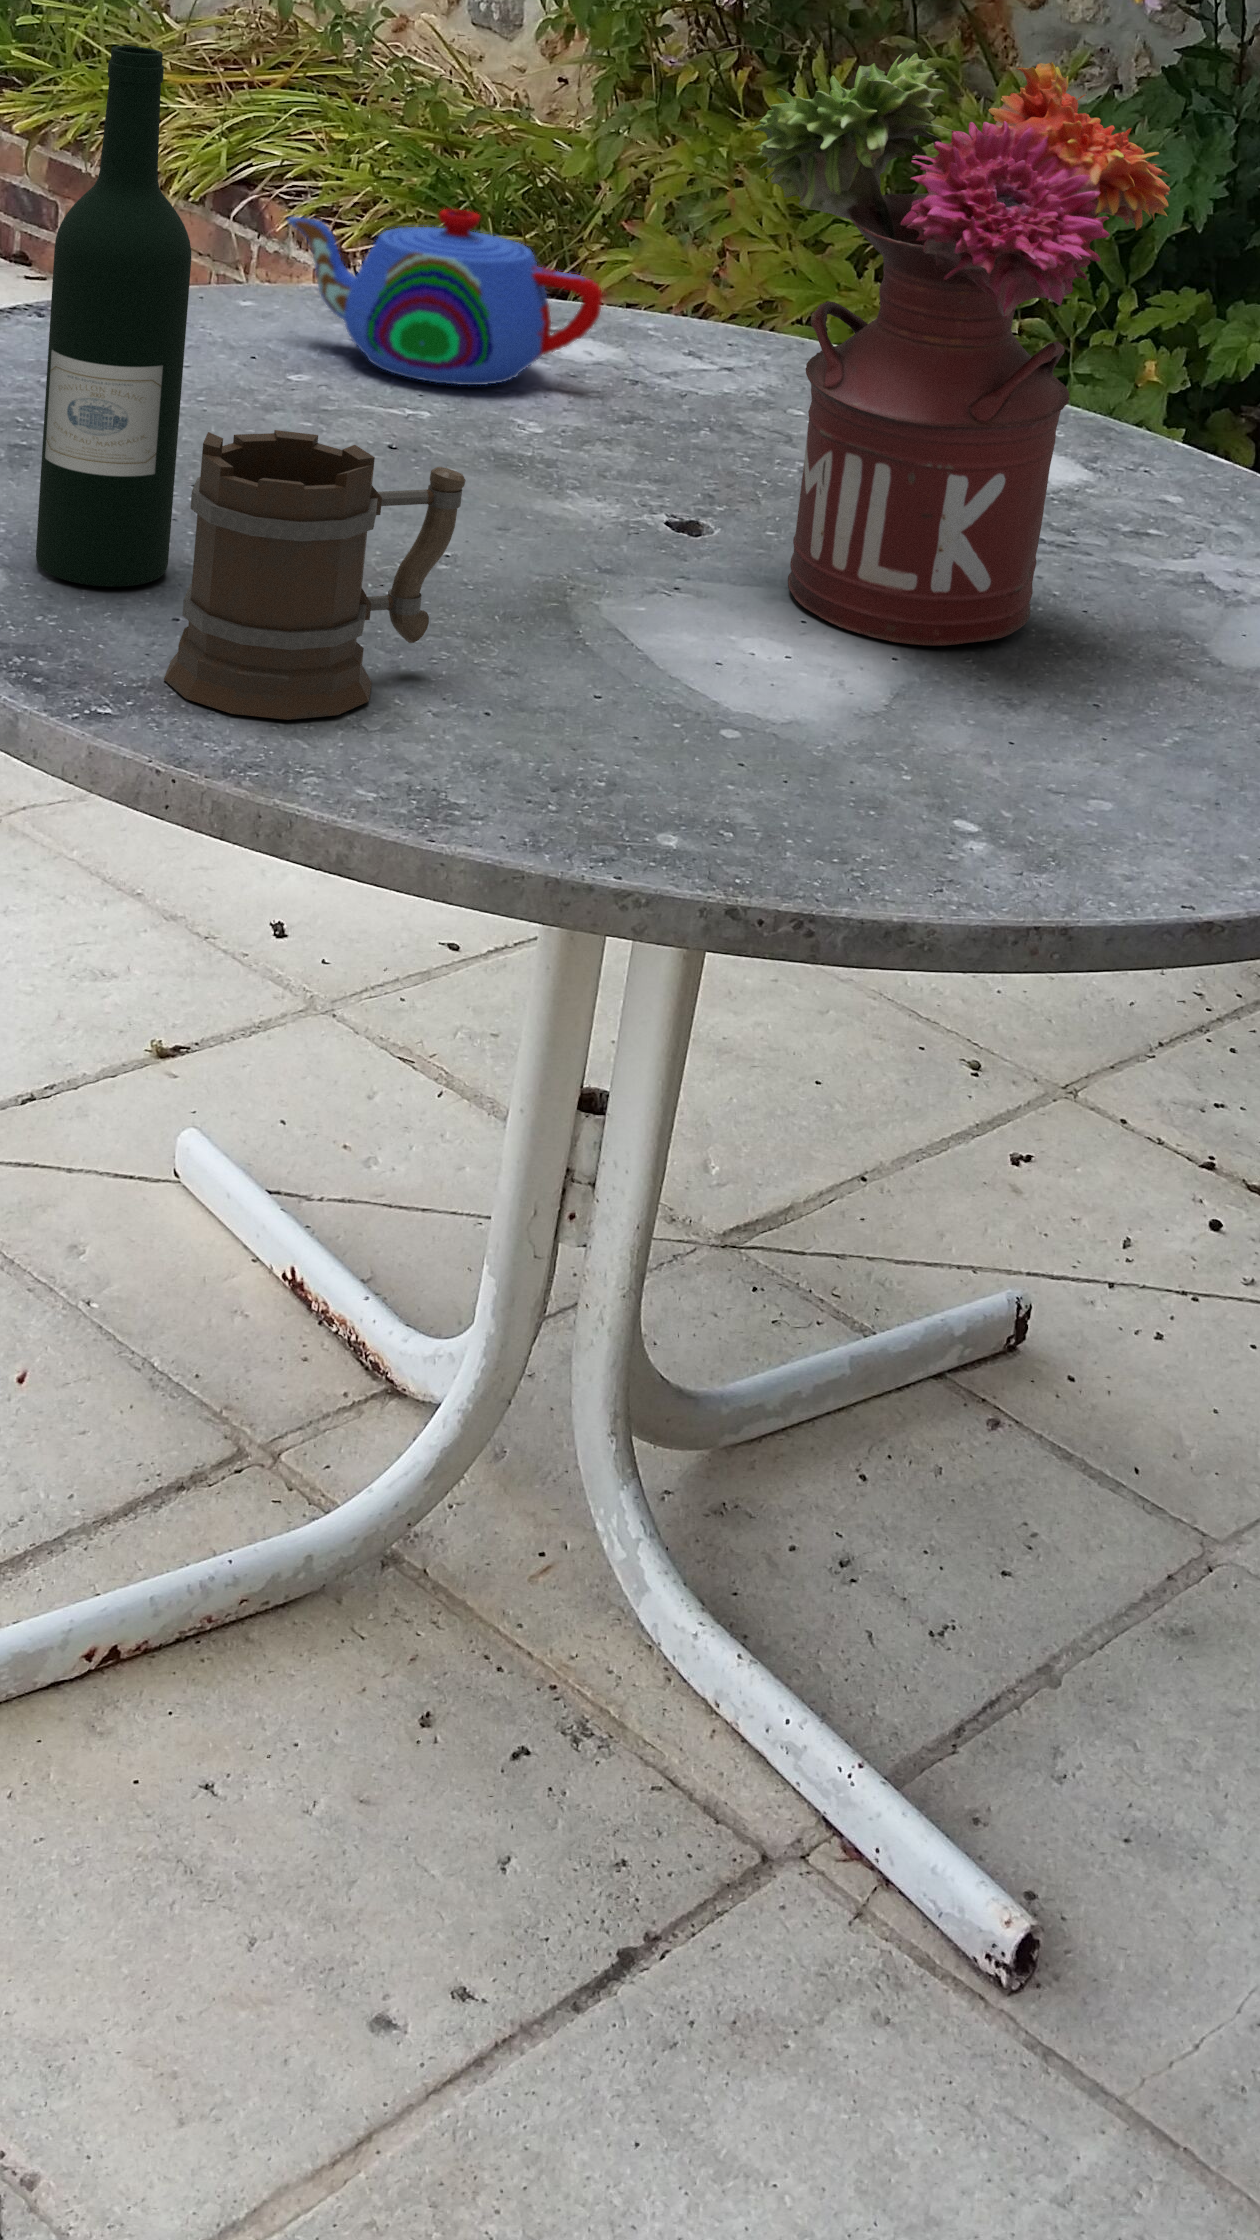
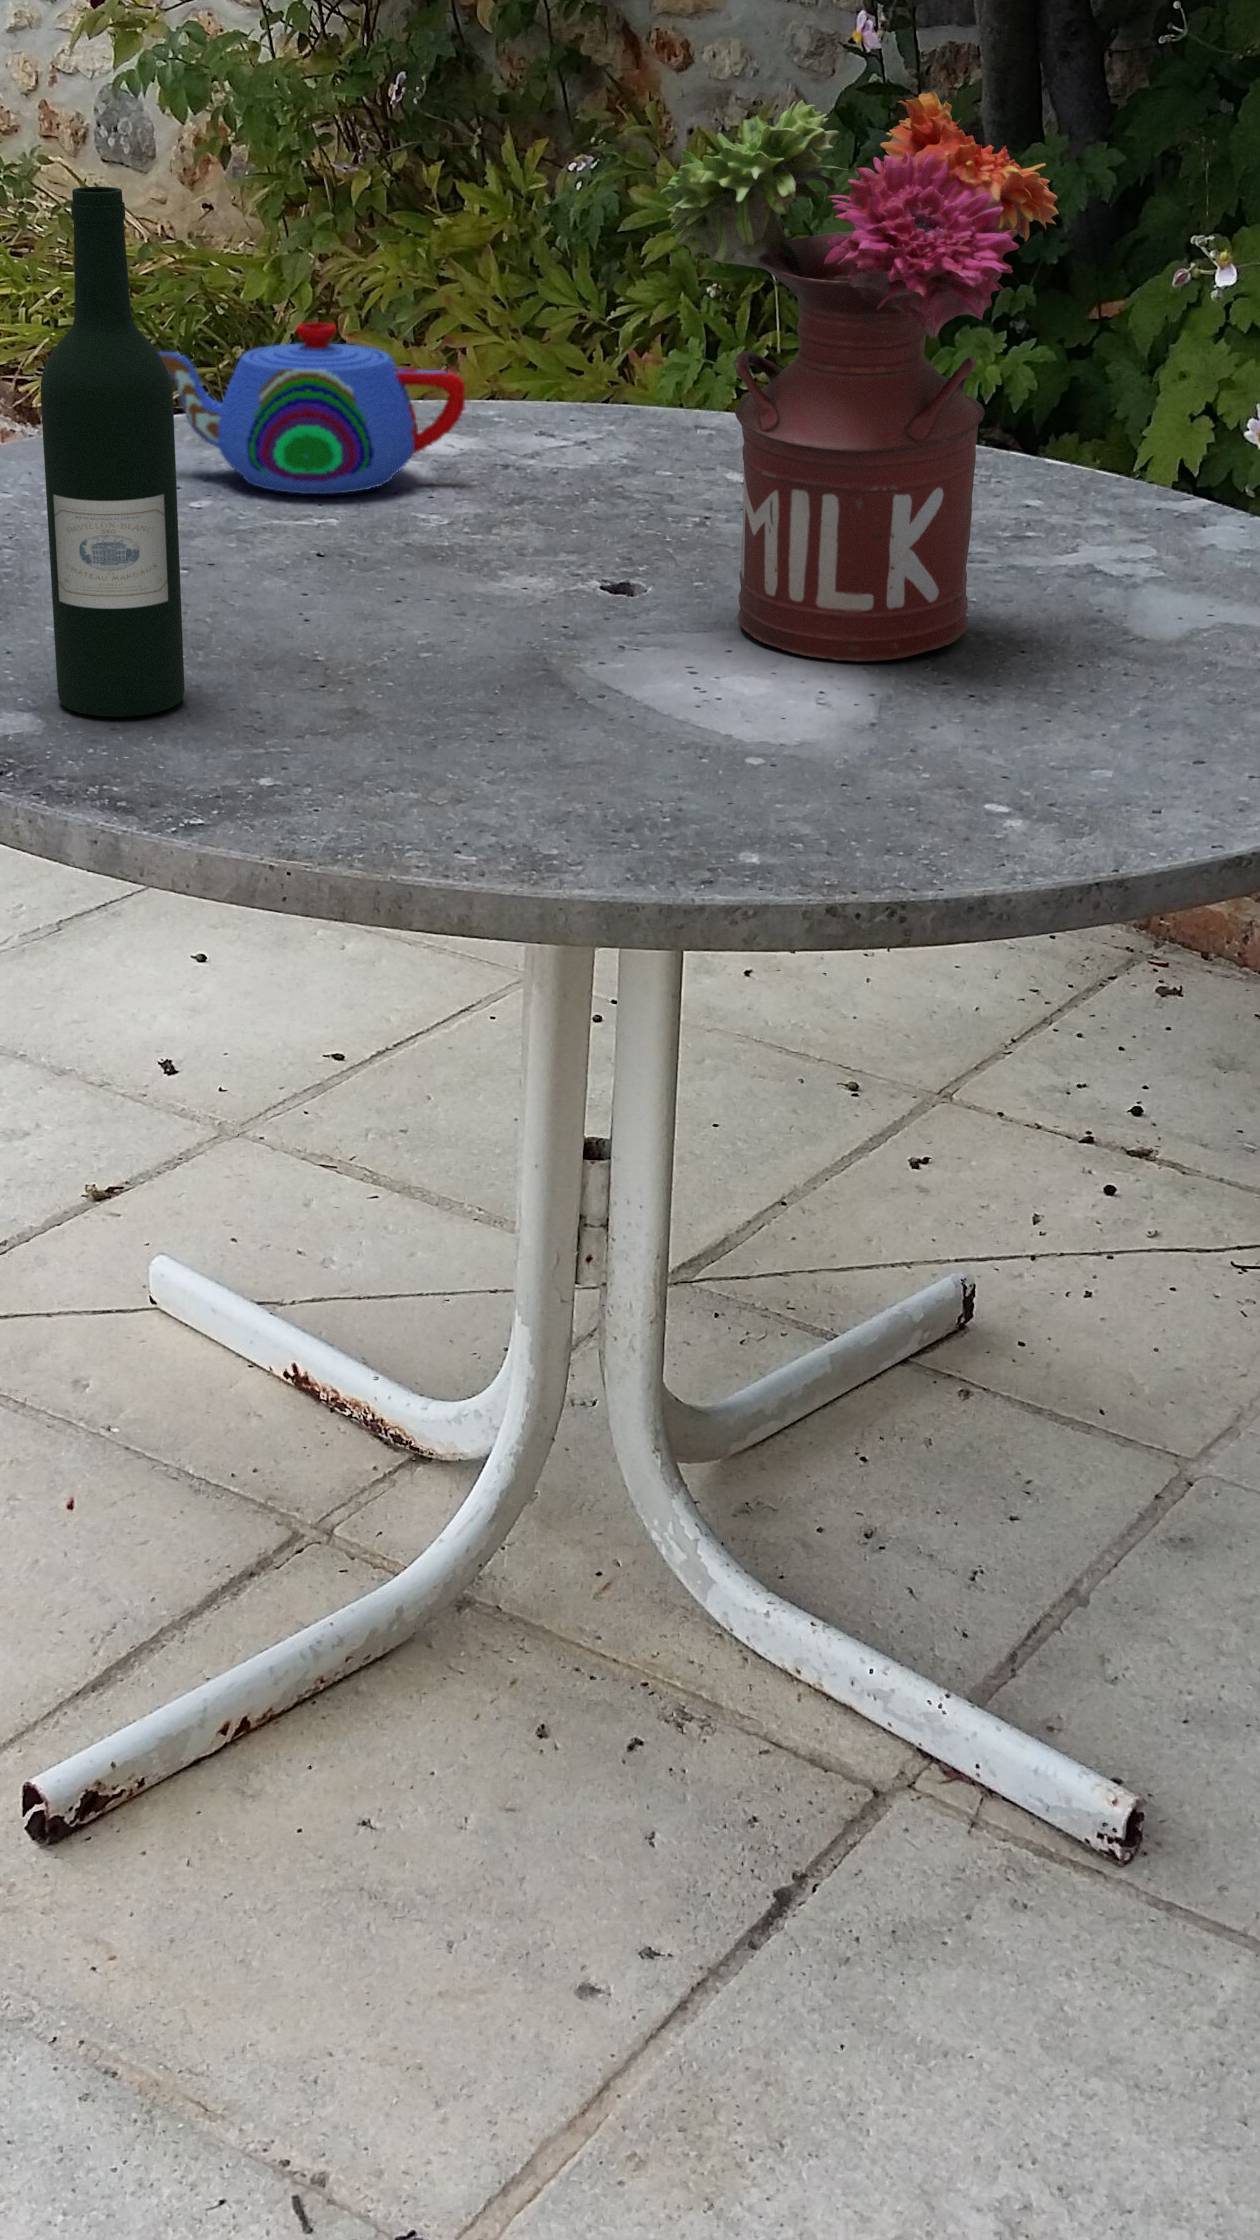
mug: present [164,430,466,720] -> none [235,536,483,808]

